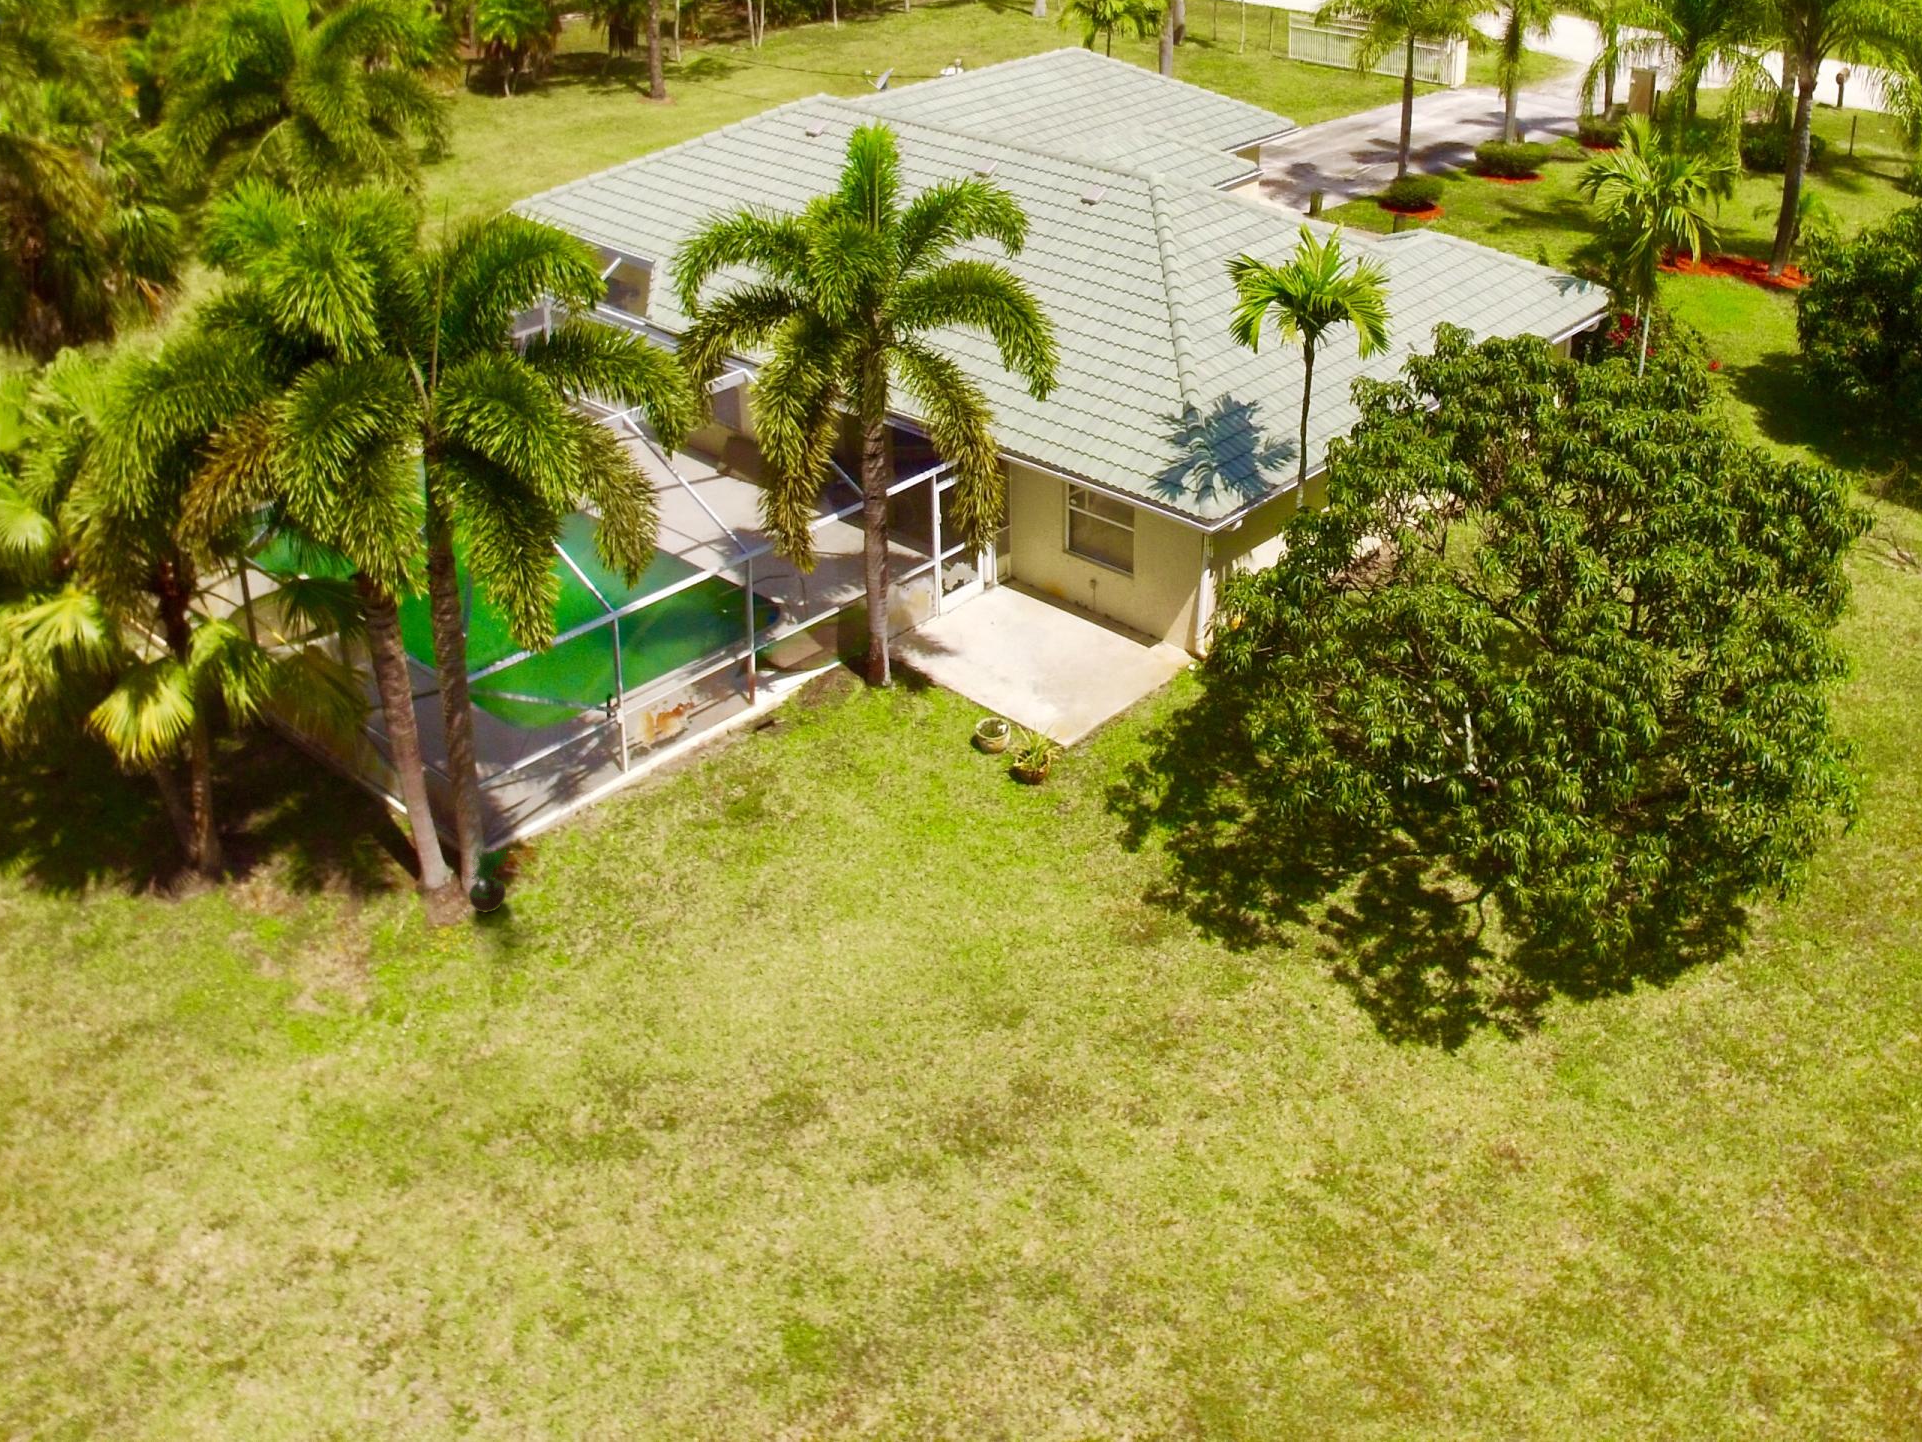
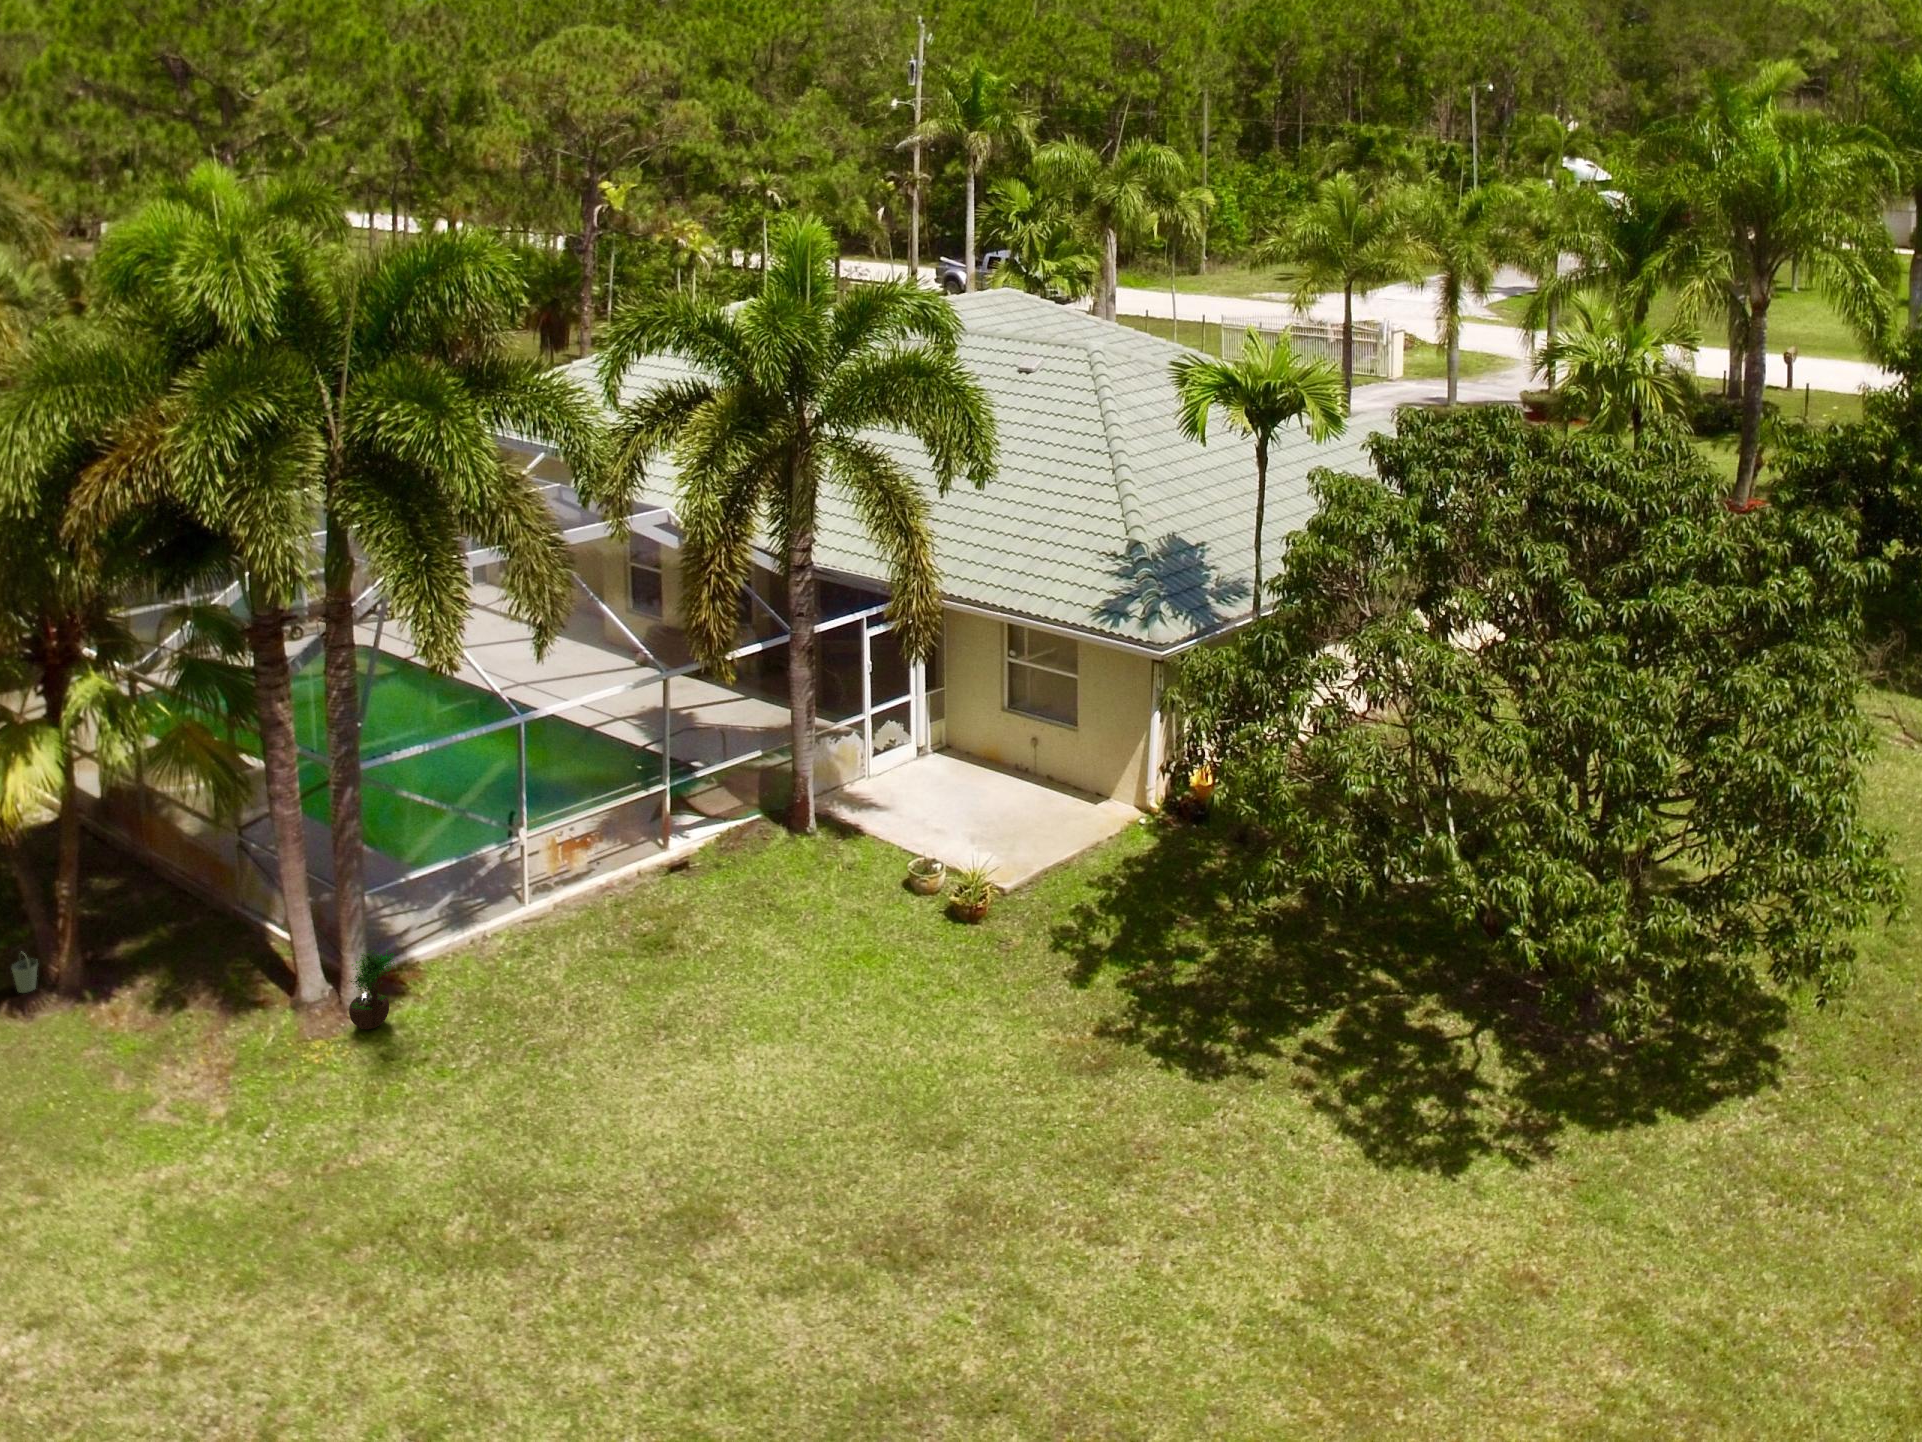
bucket: none [151,840,175,876] -> present [12,953,38,993]

